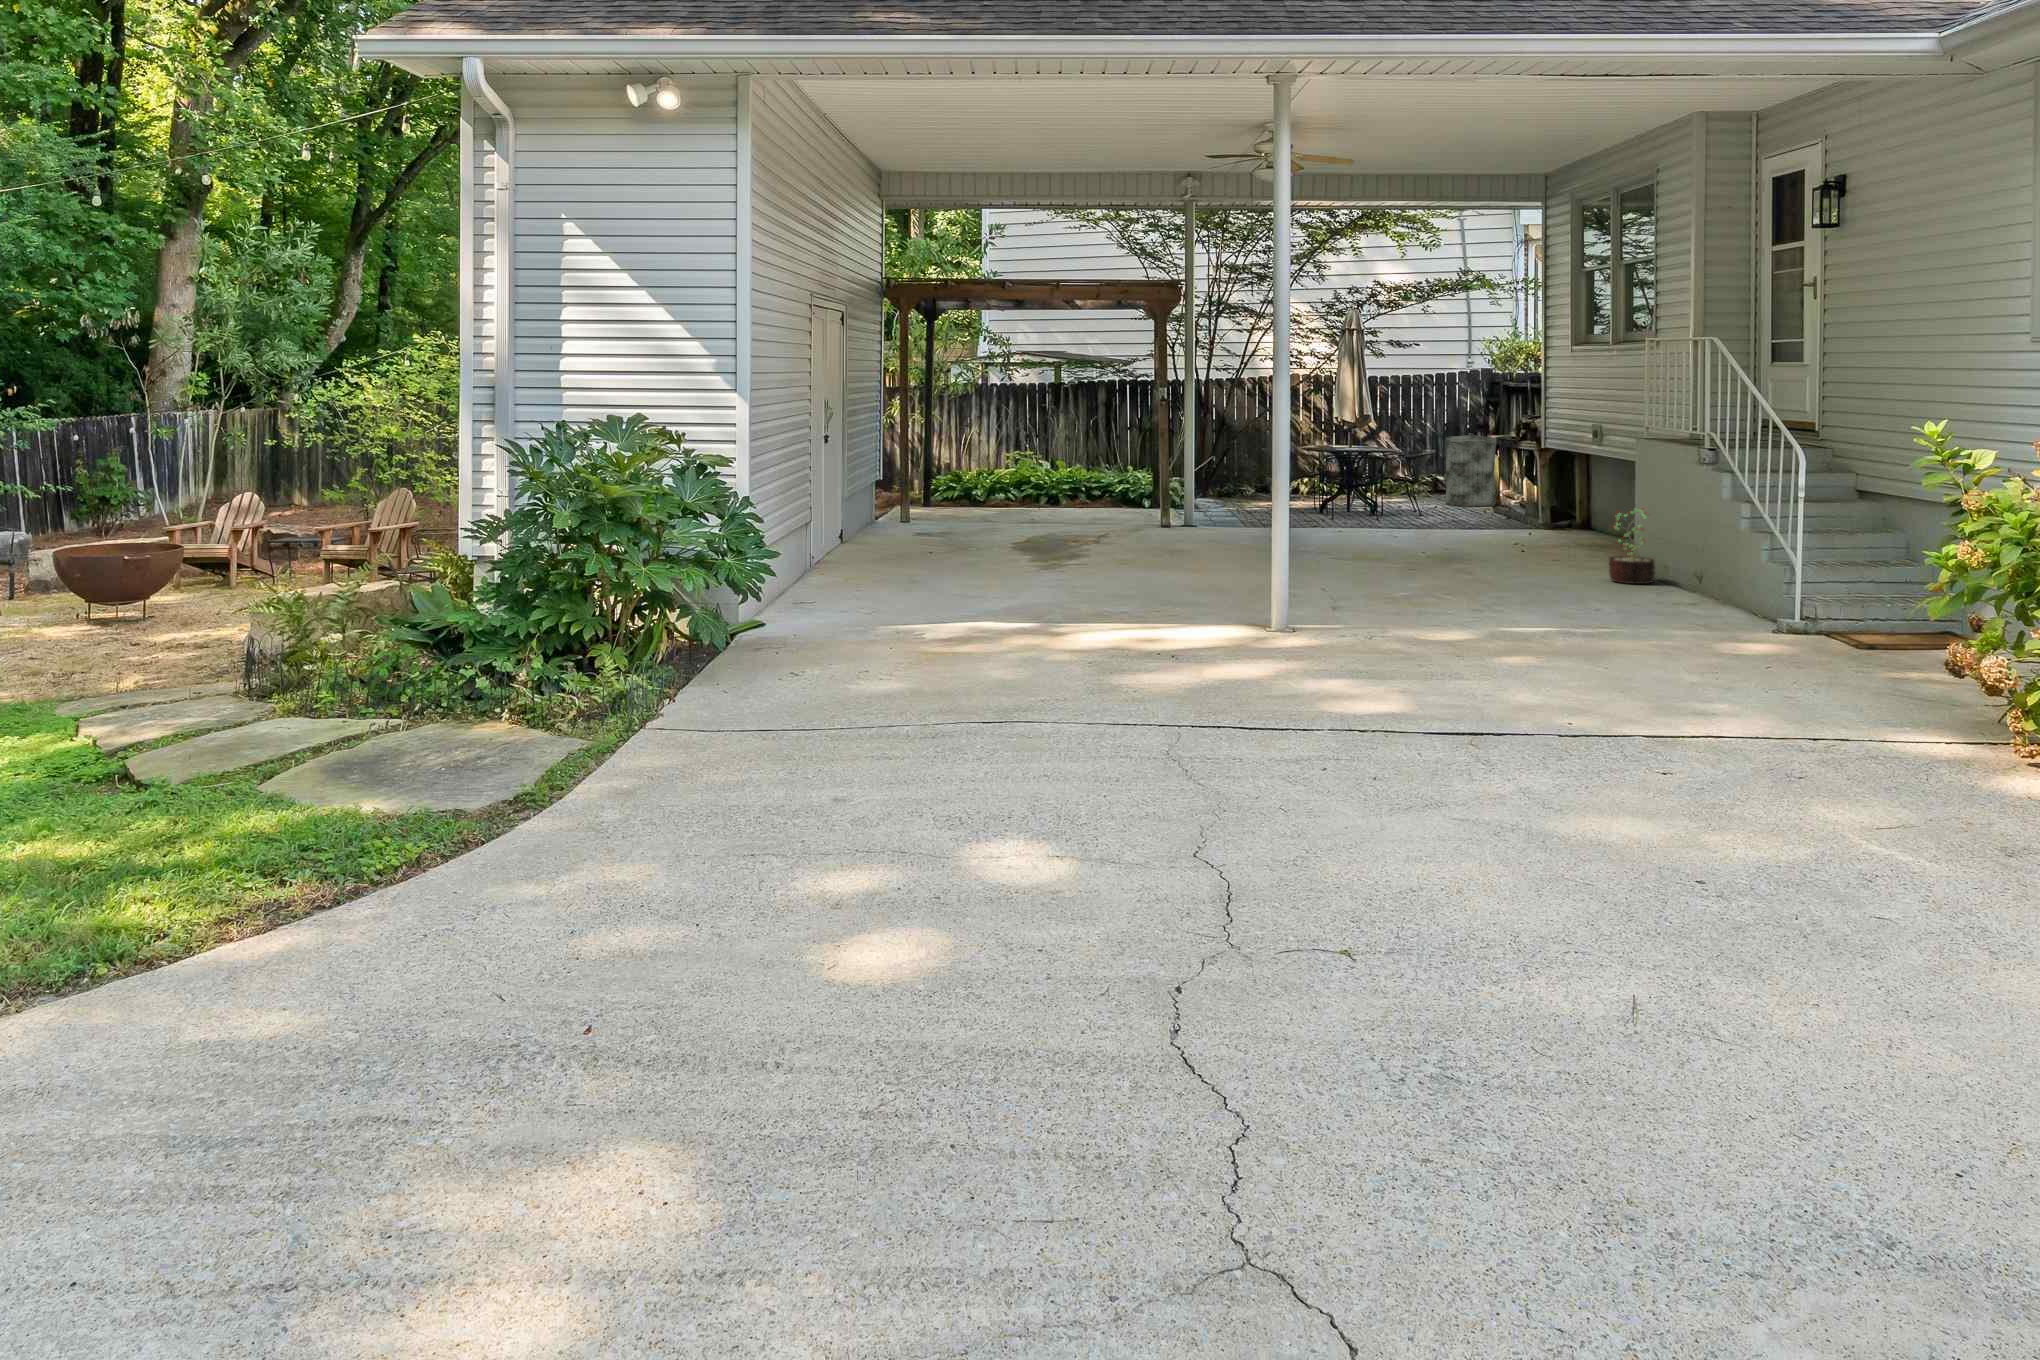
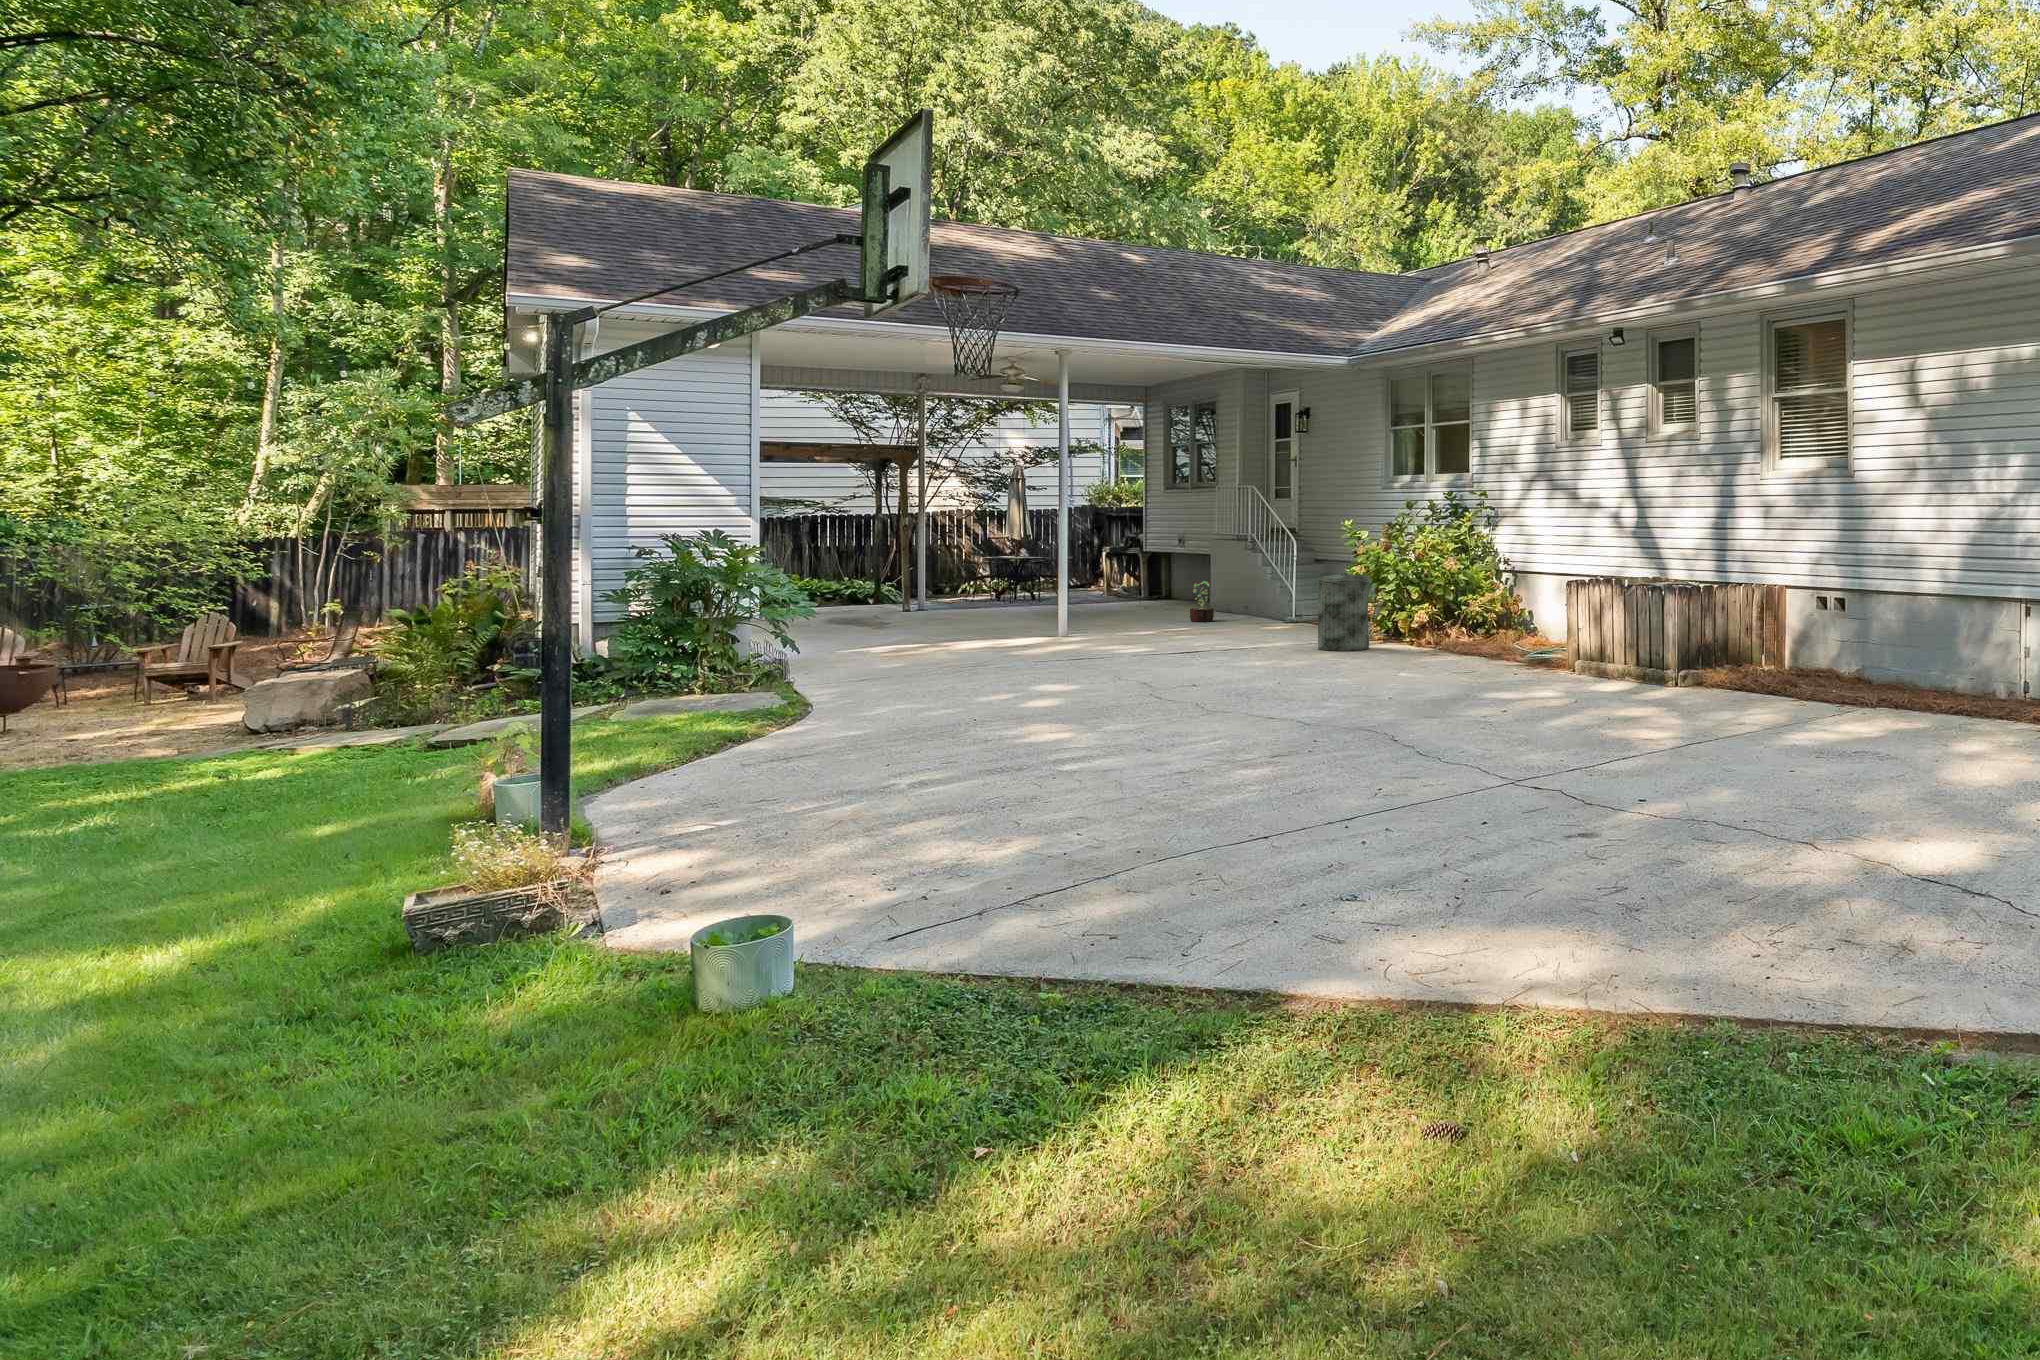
trash can: present [1446,433,1496,506] -> present [1318,572,1370,651]

